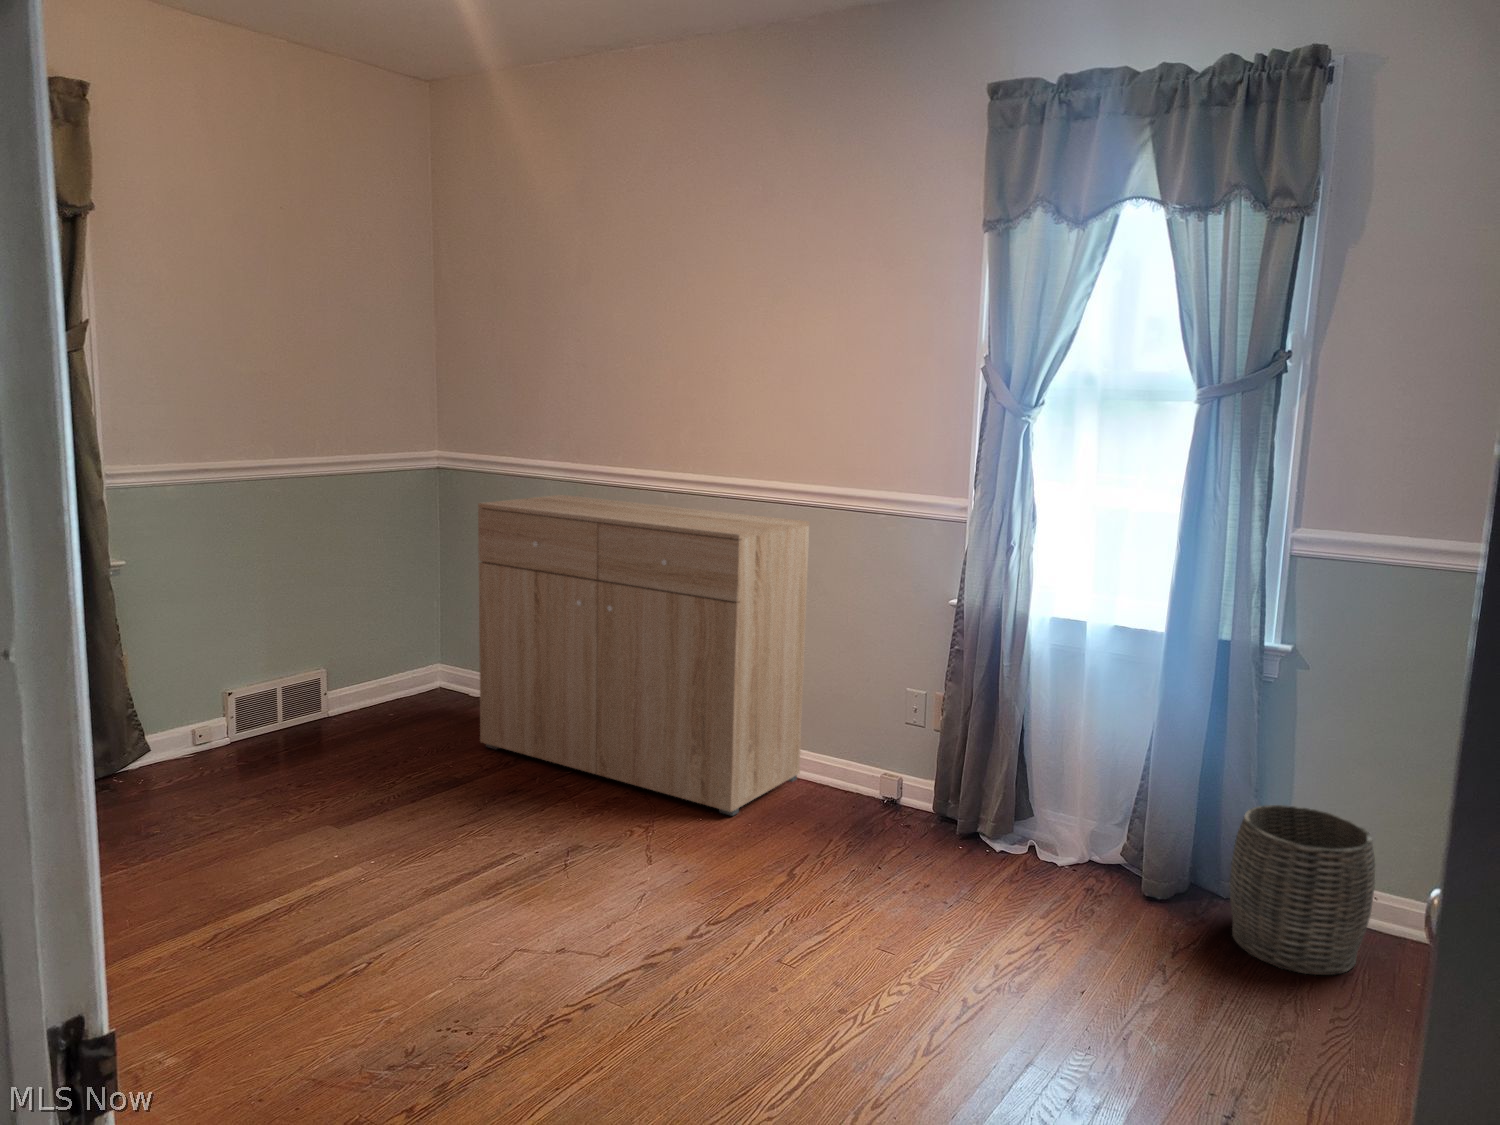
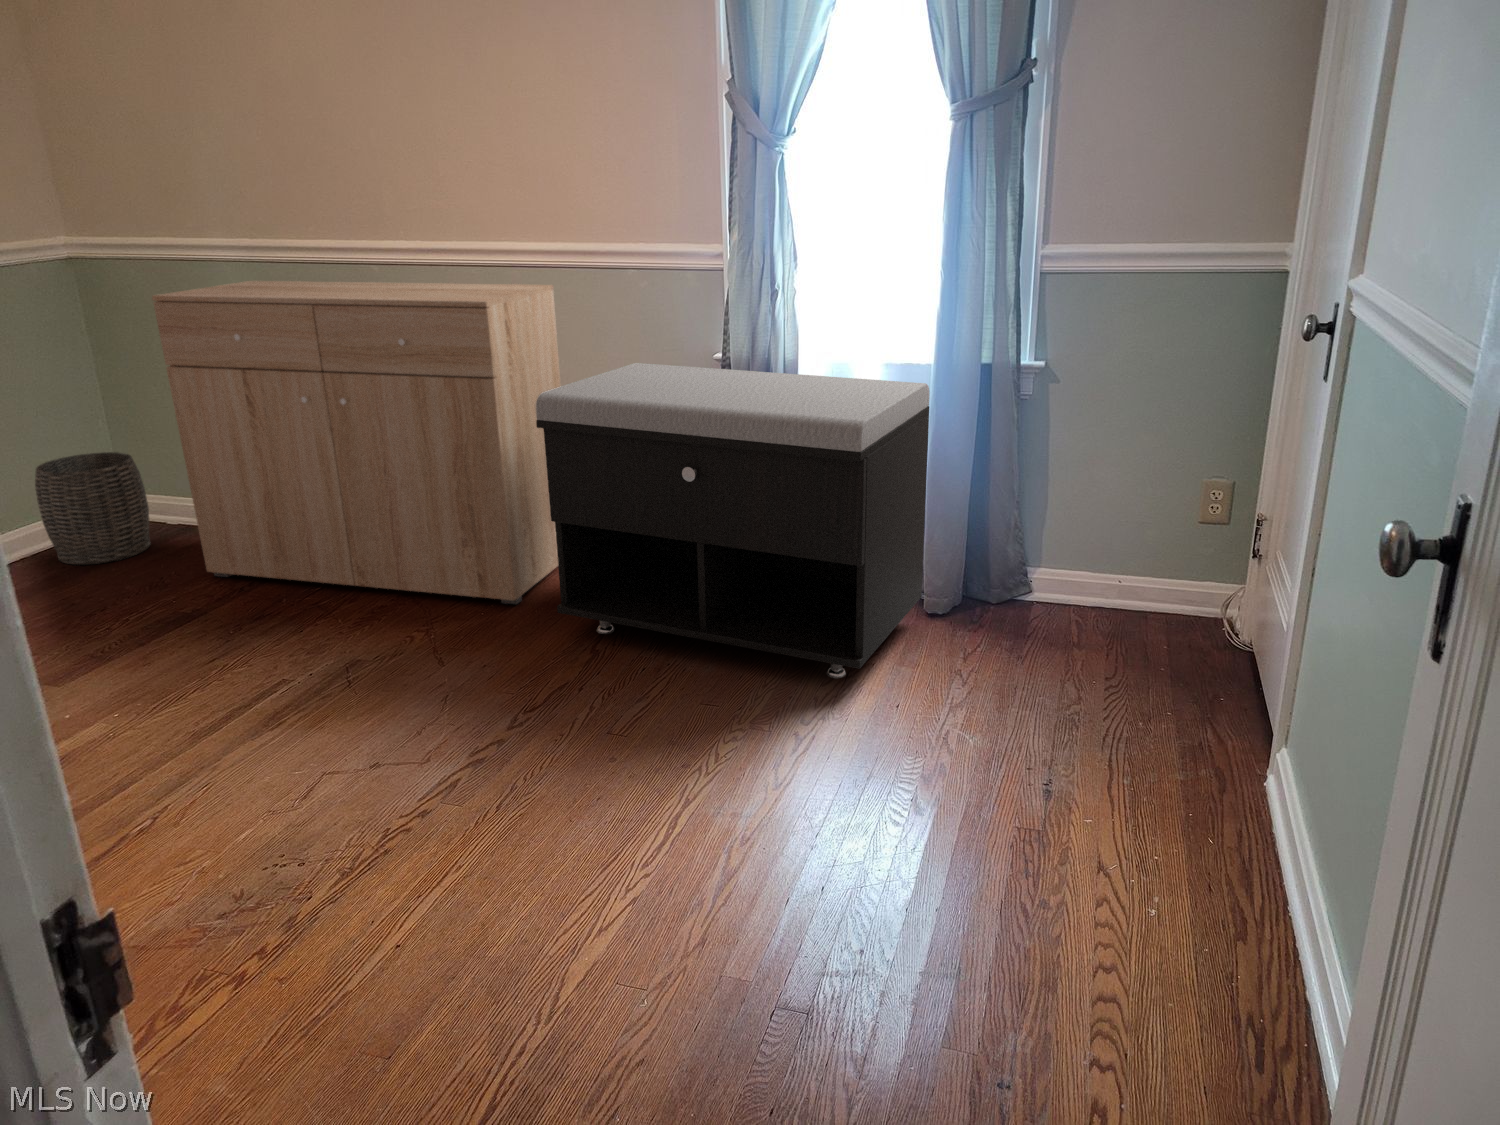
storage bench: none [763,601,1156,950] -> present [536,363,929,678]
woven basket: present [1229,805,1375,975] -> present [35,452,150,565]

